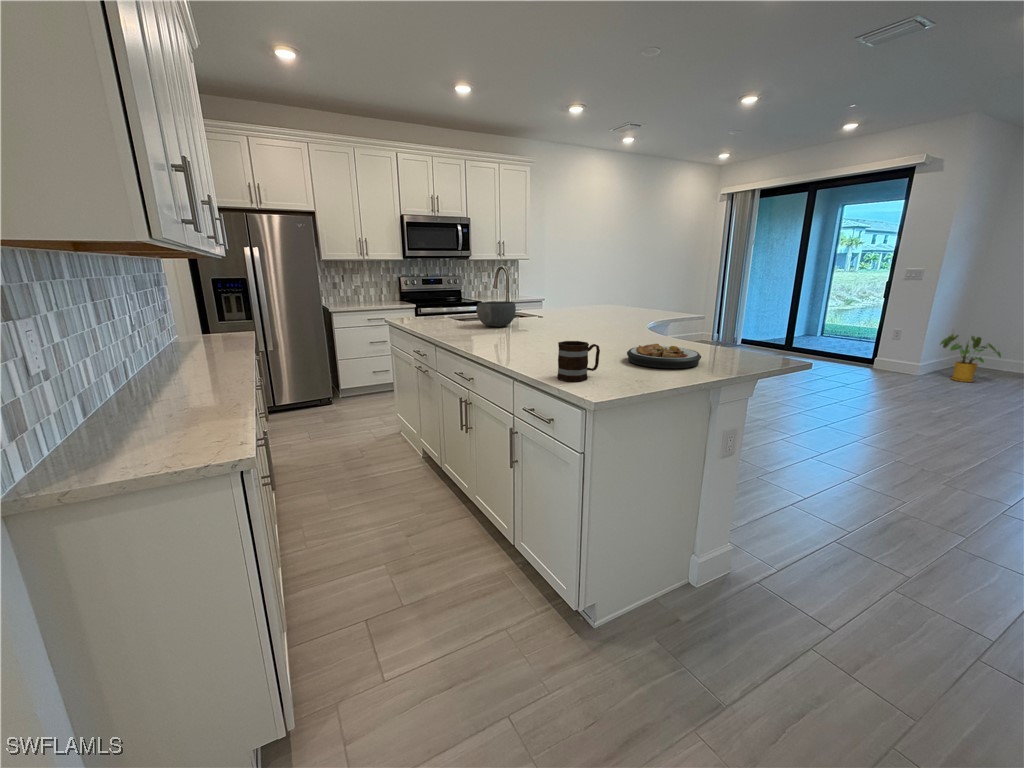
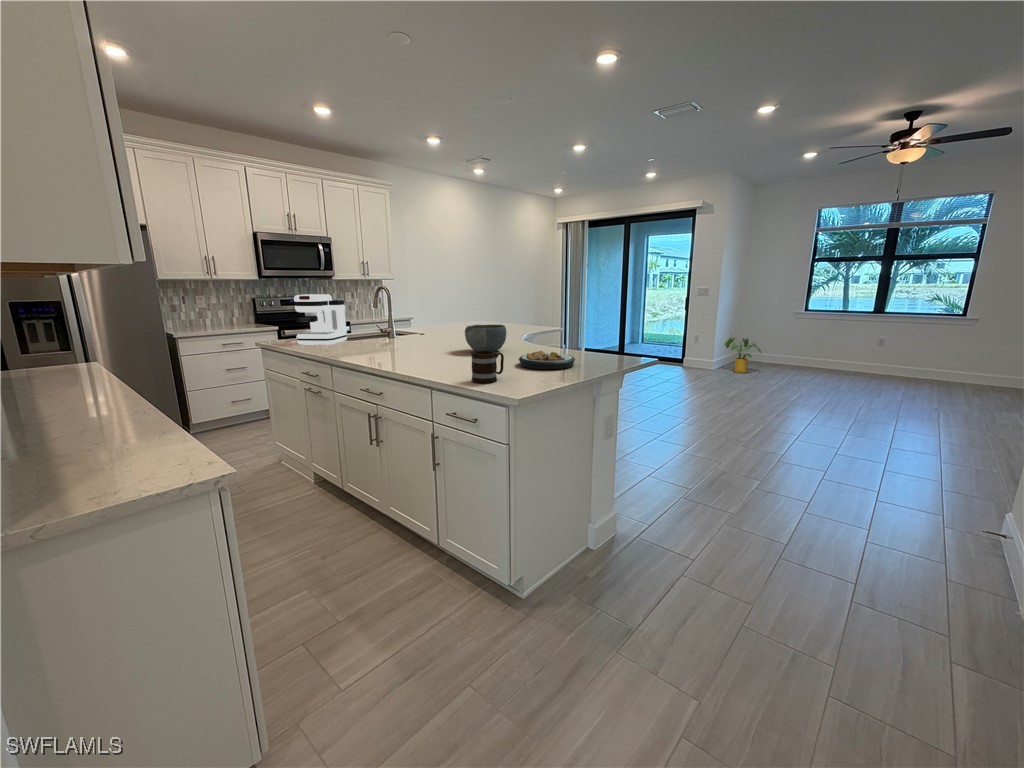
coffee maker: none [412,273,463,325] -> present [294,294,347,345]
bowl: present [476,301,516,327] -> present [465,325,507,351]

